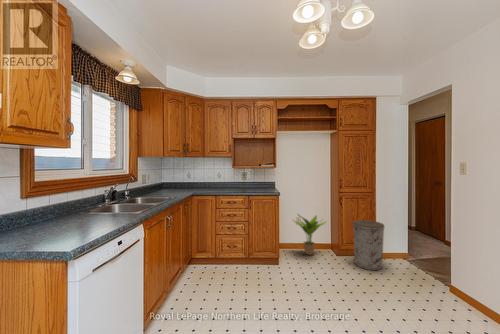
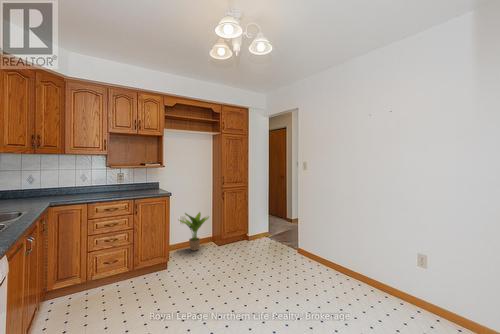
trash can: present [353,220,384,270] -> none [233,211,257,252]

